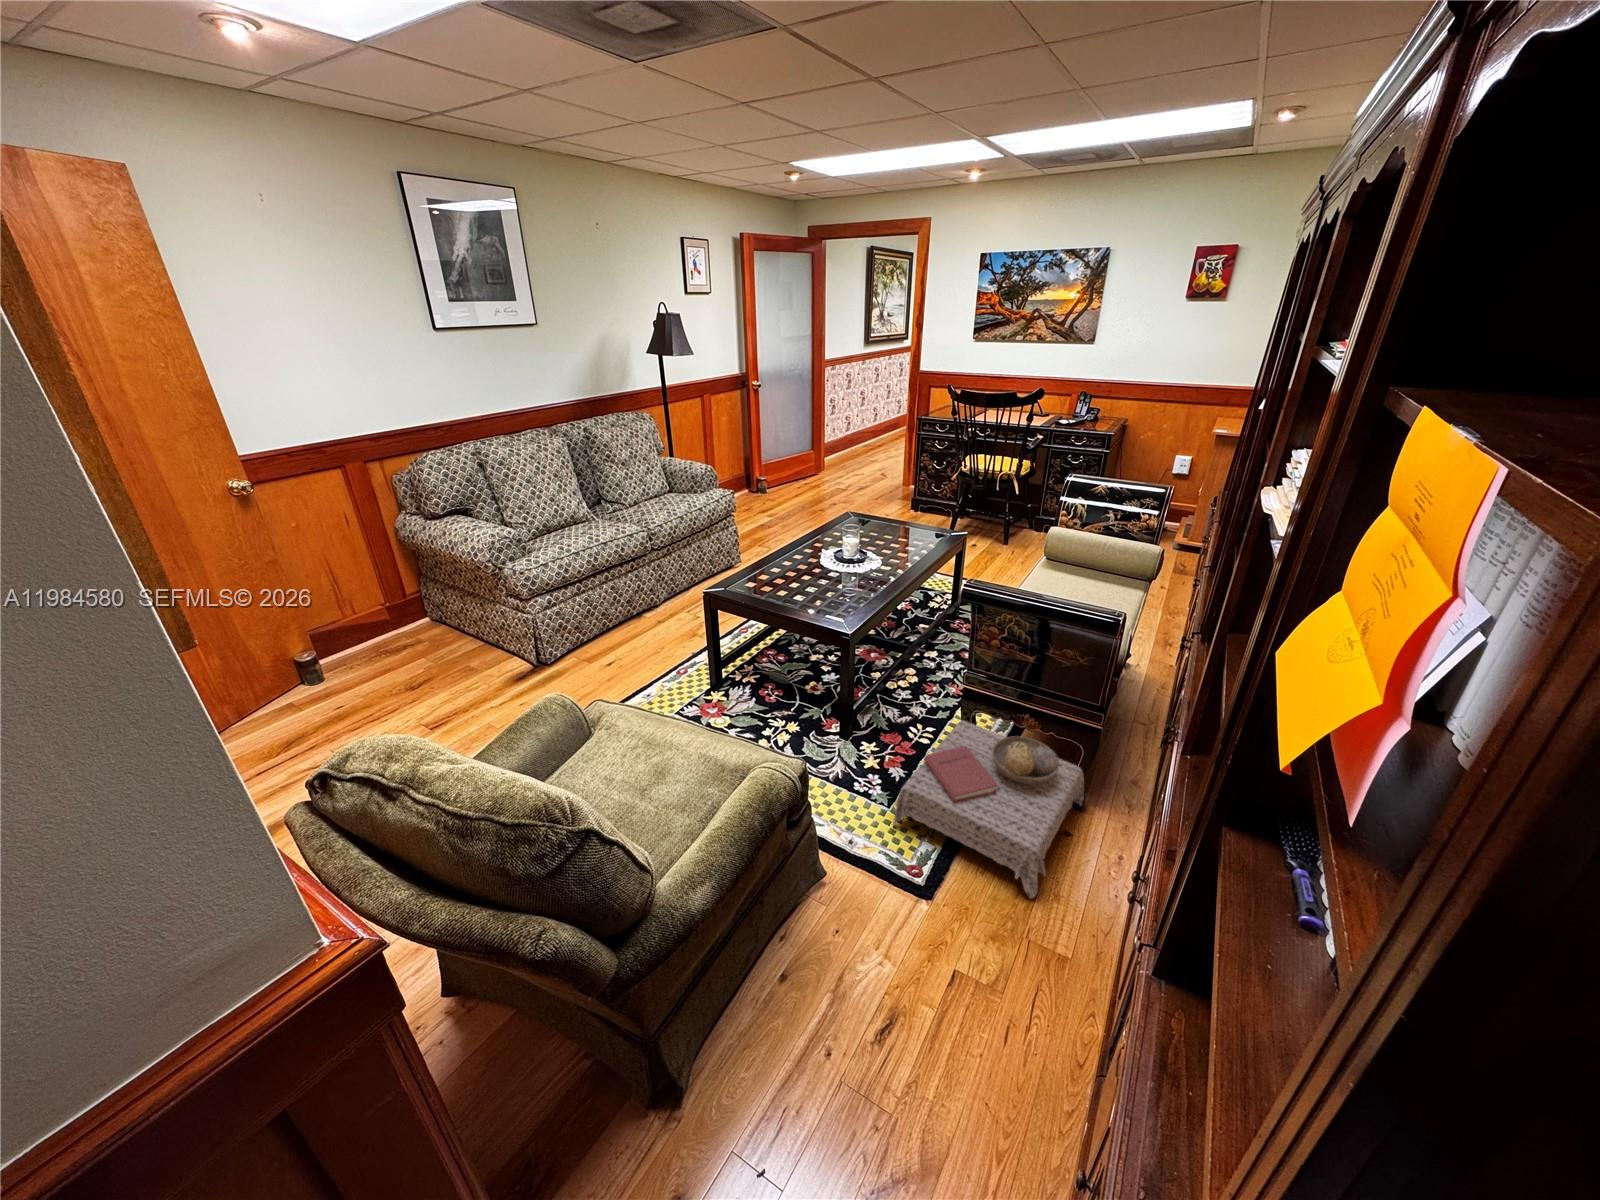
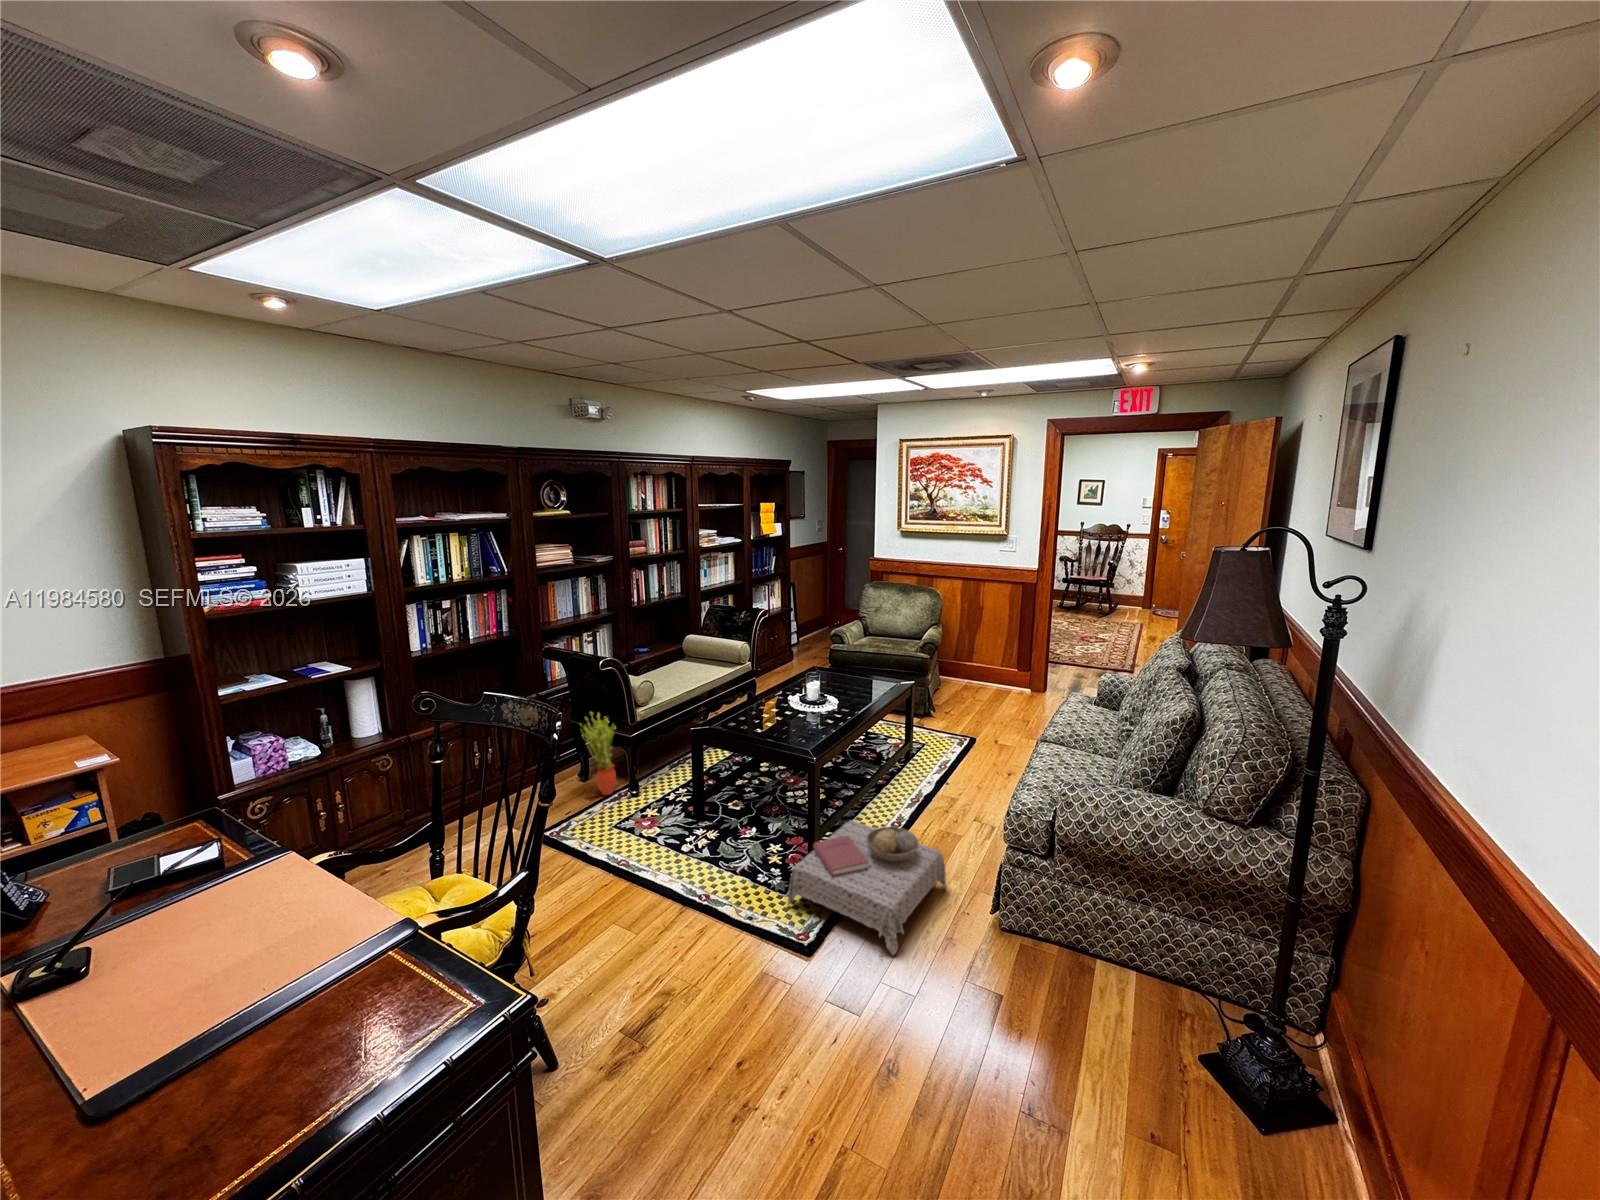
potted plant: none [627,579,674,672] -> present [582,712,616,795]

